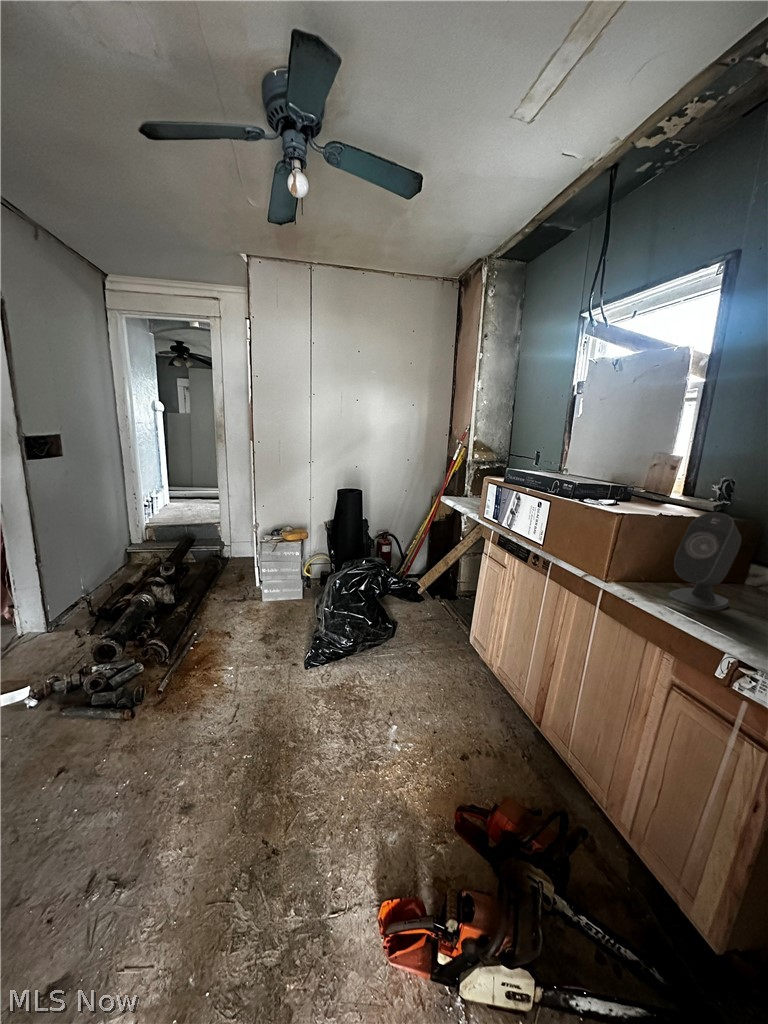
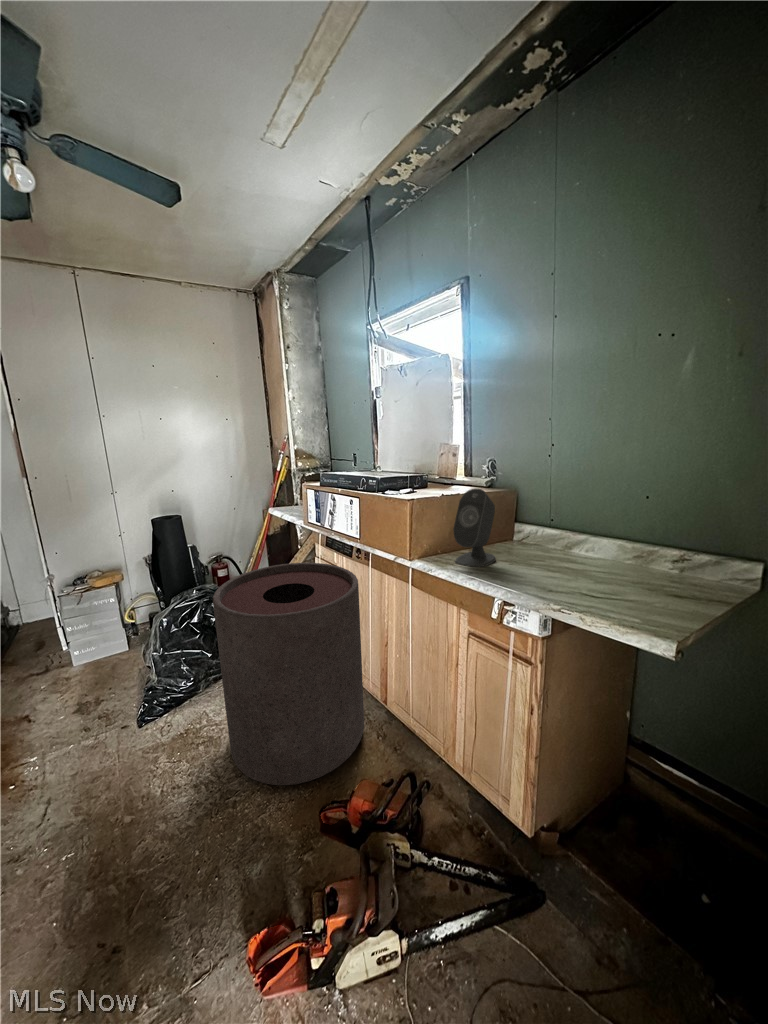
trash can: none [378,554,532,776] -> present [213,563,364,785]

